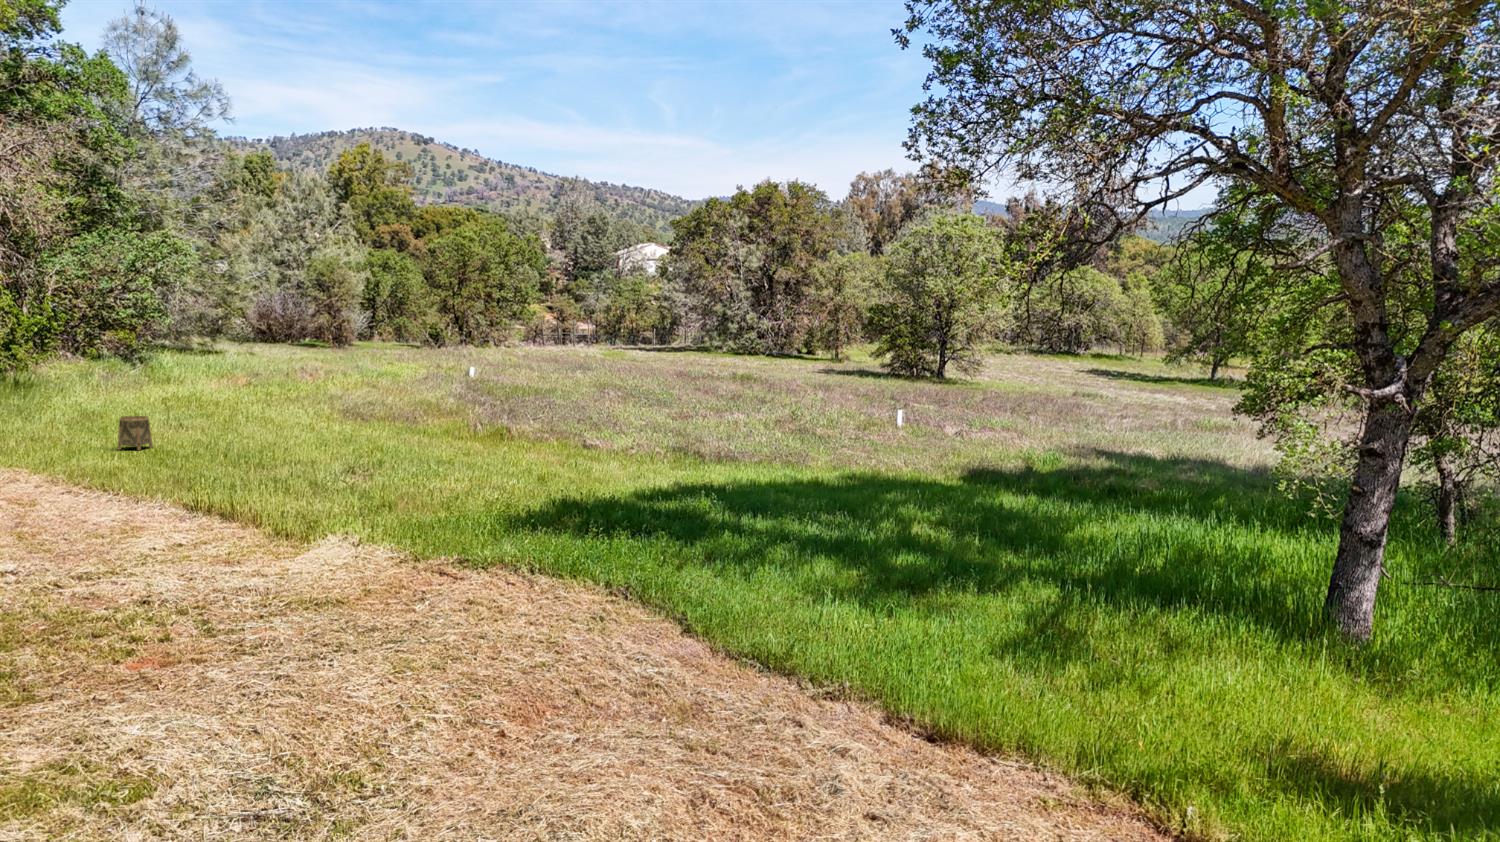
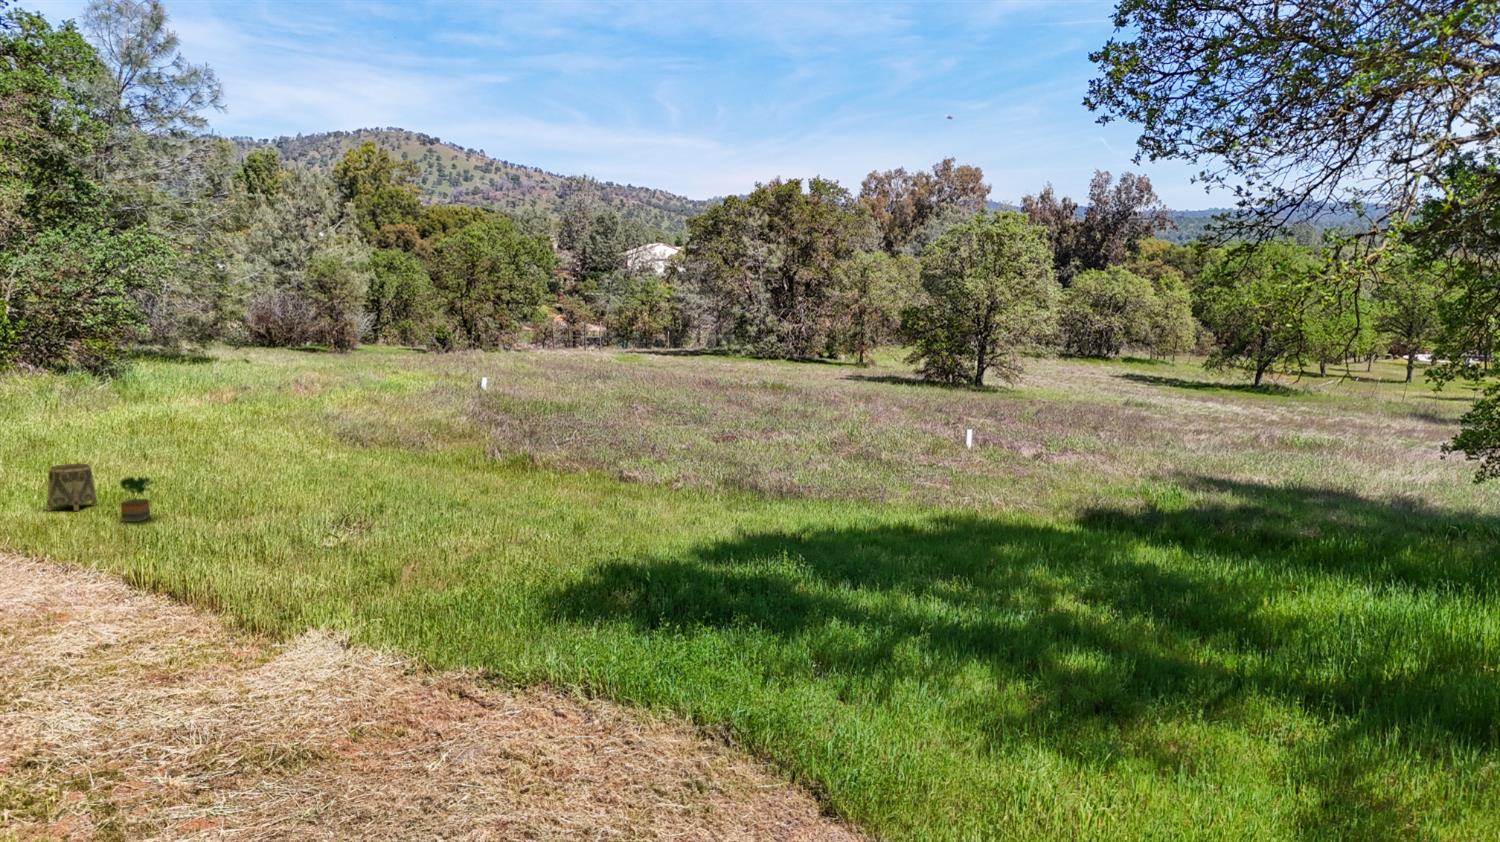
potted tree: none [172,423,199,457] -> present [120,477,154,522]

